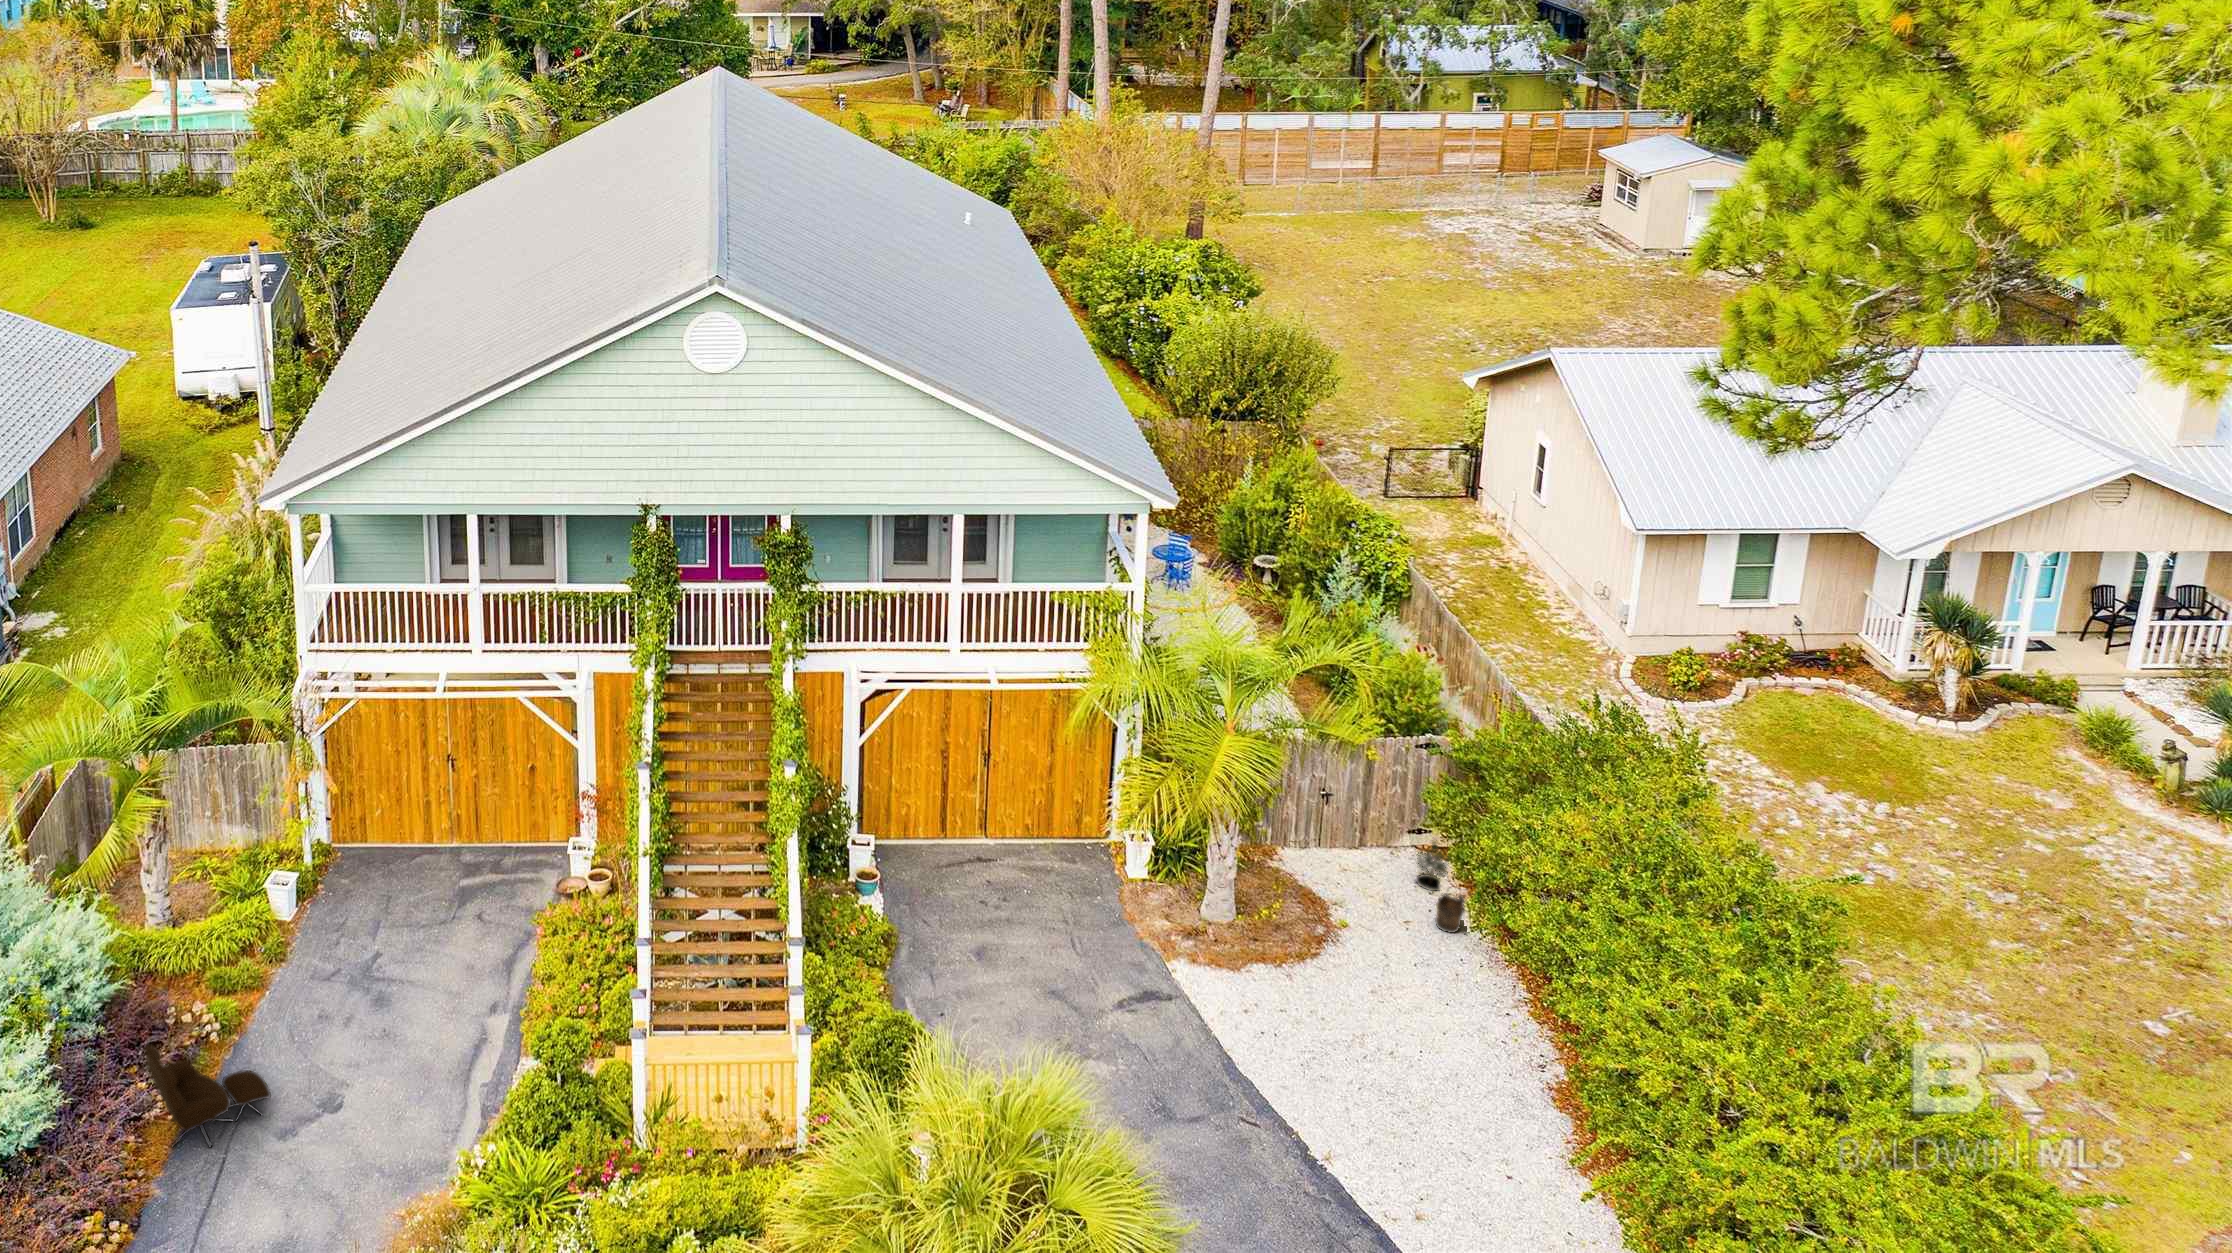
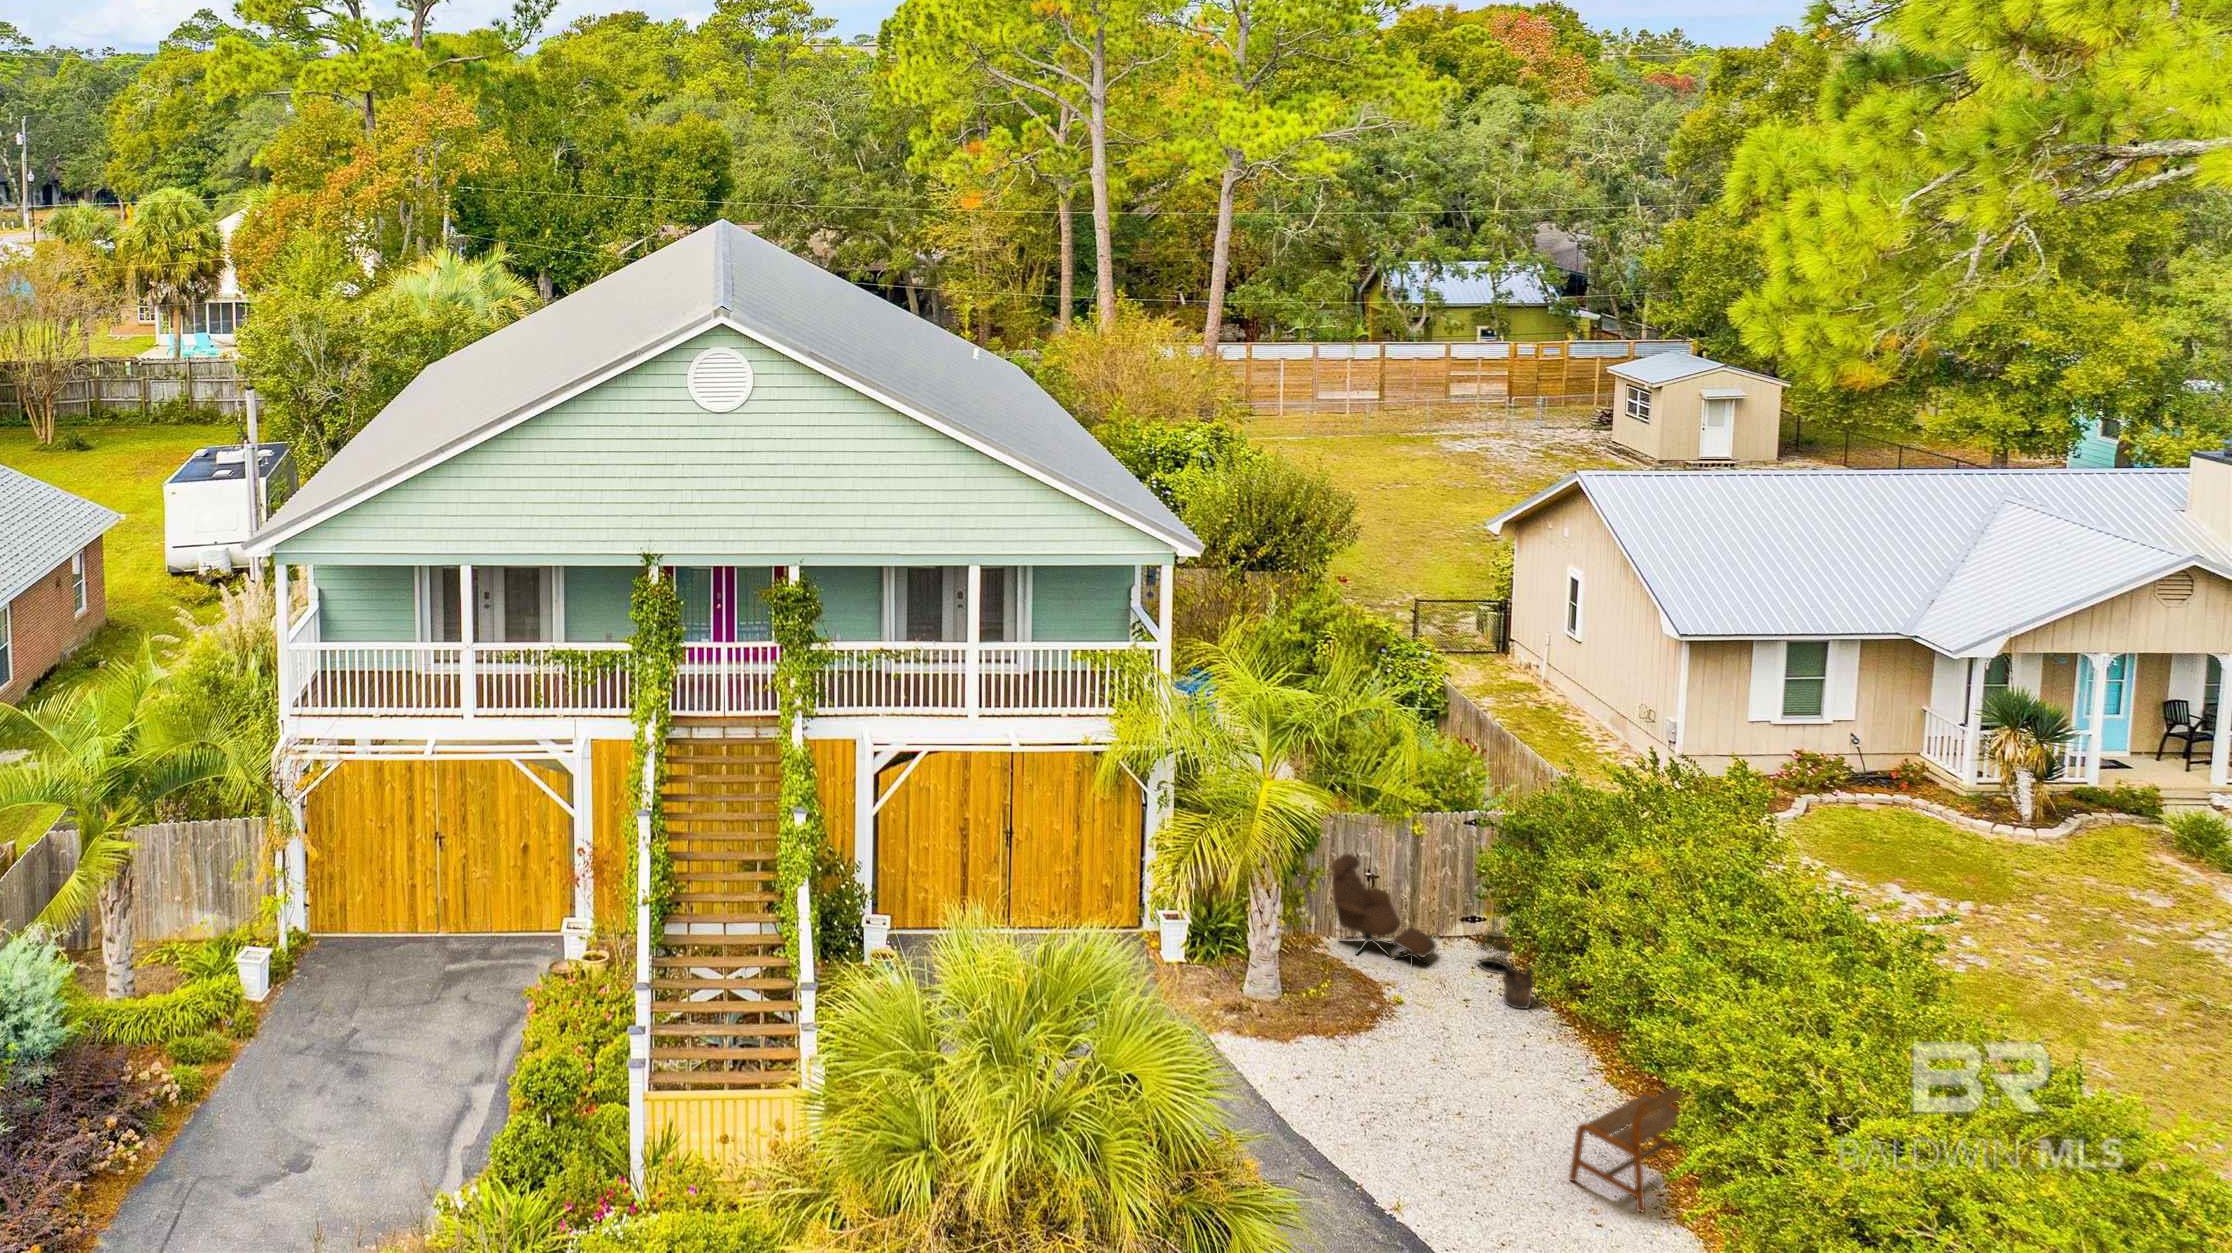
bench: none [1473,1040,1602,1162] -> present [1569,1087,1683,1212]
lounge chair: present [145,1045,271,1147] -> present [1332,854,1437,965]

